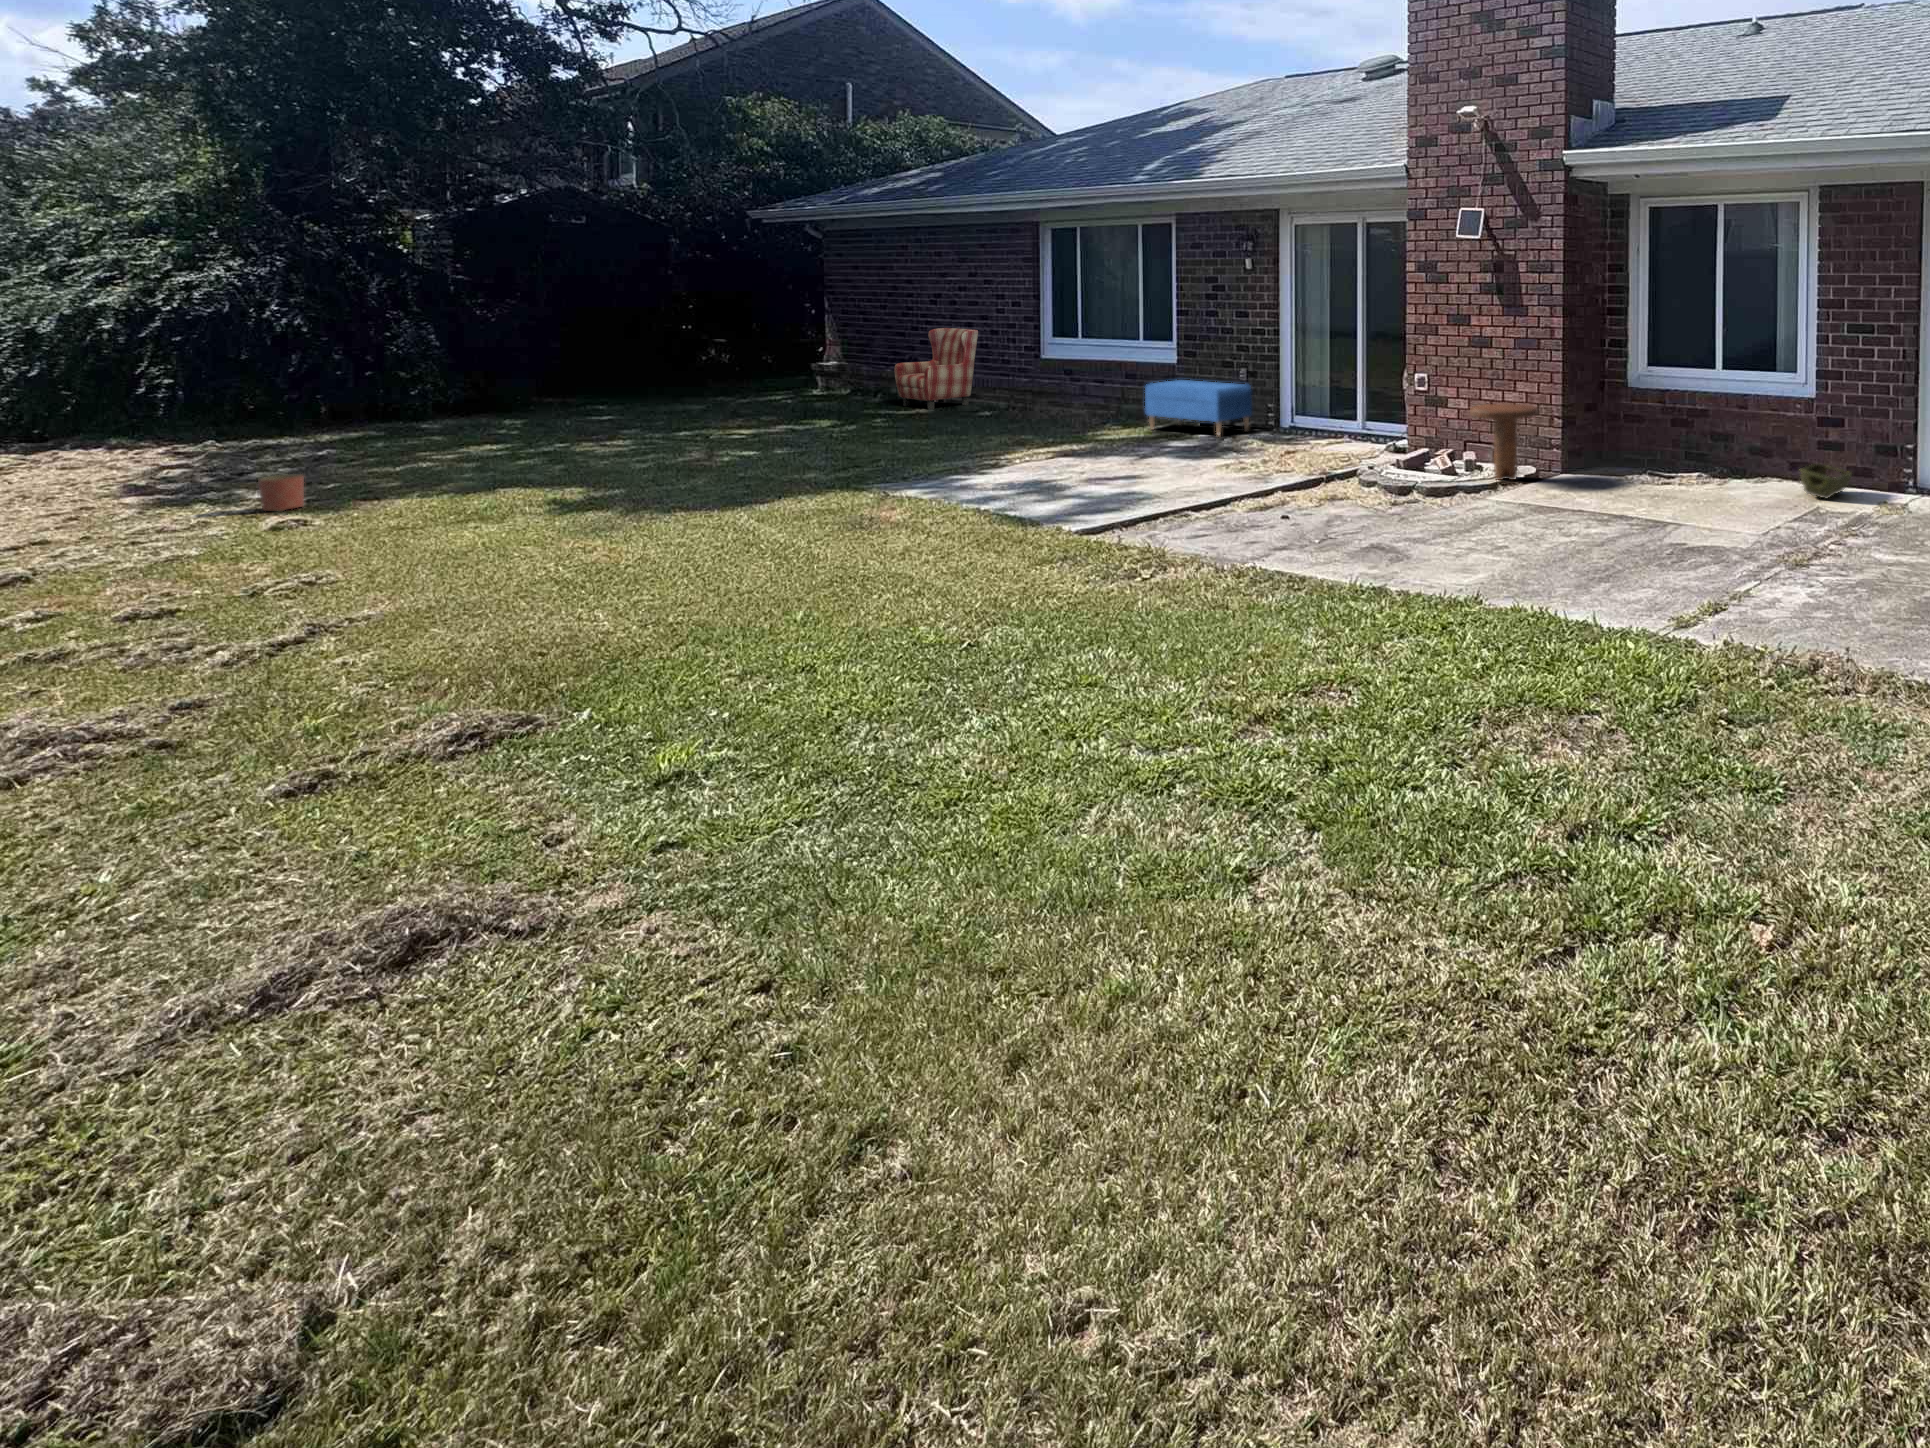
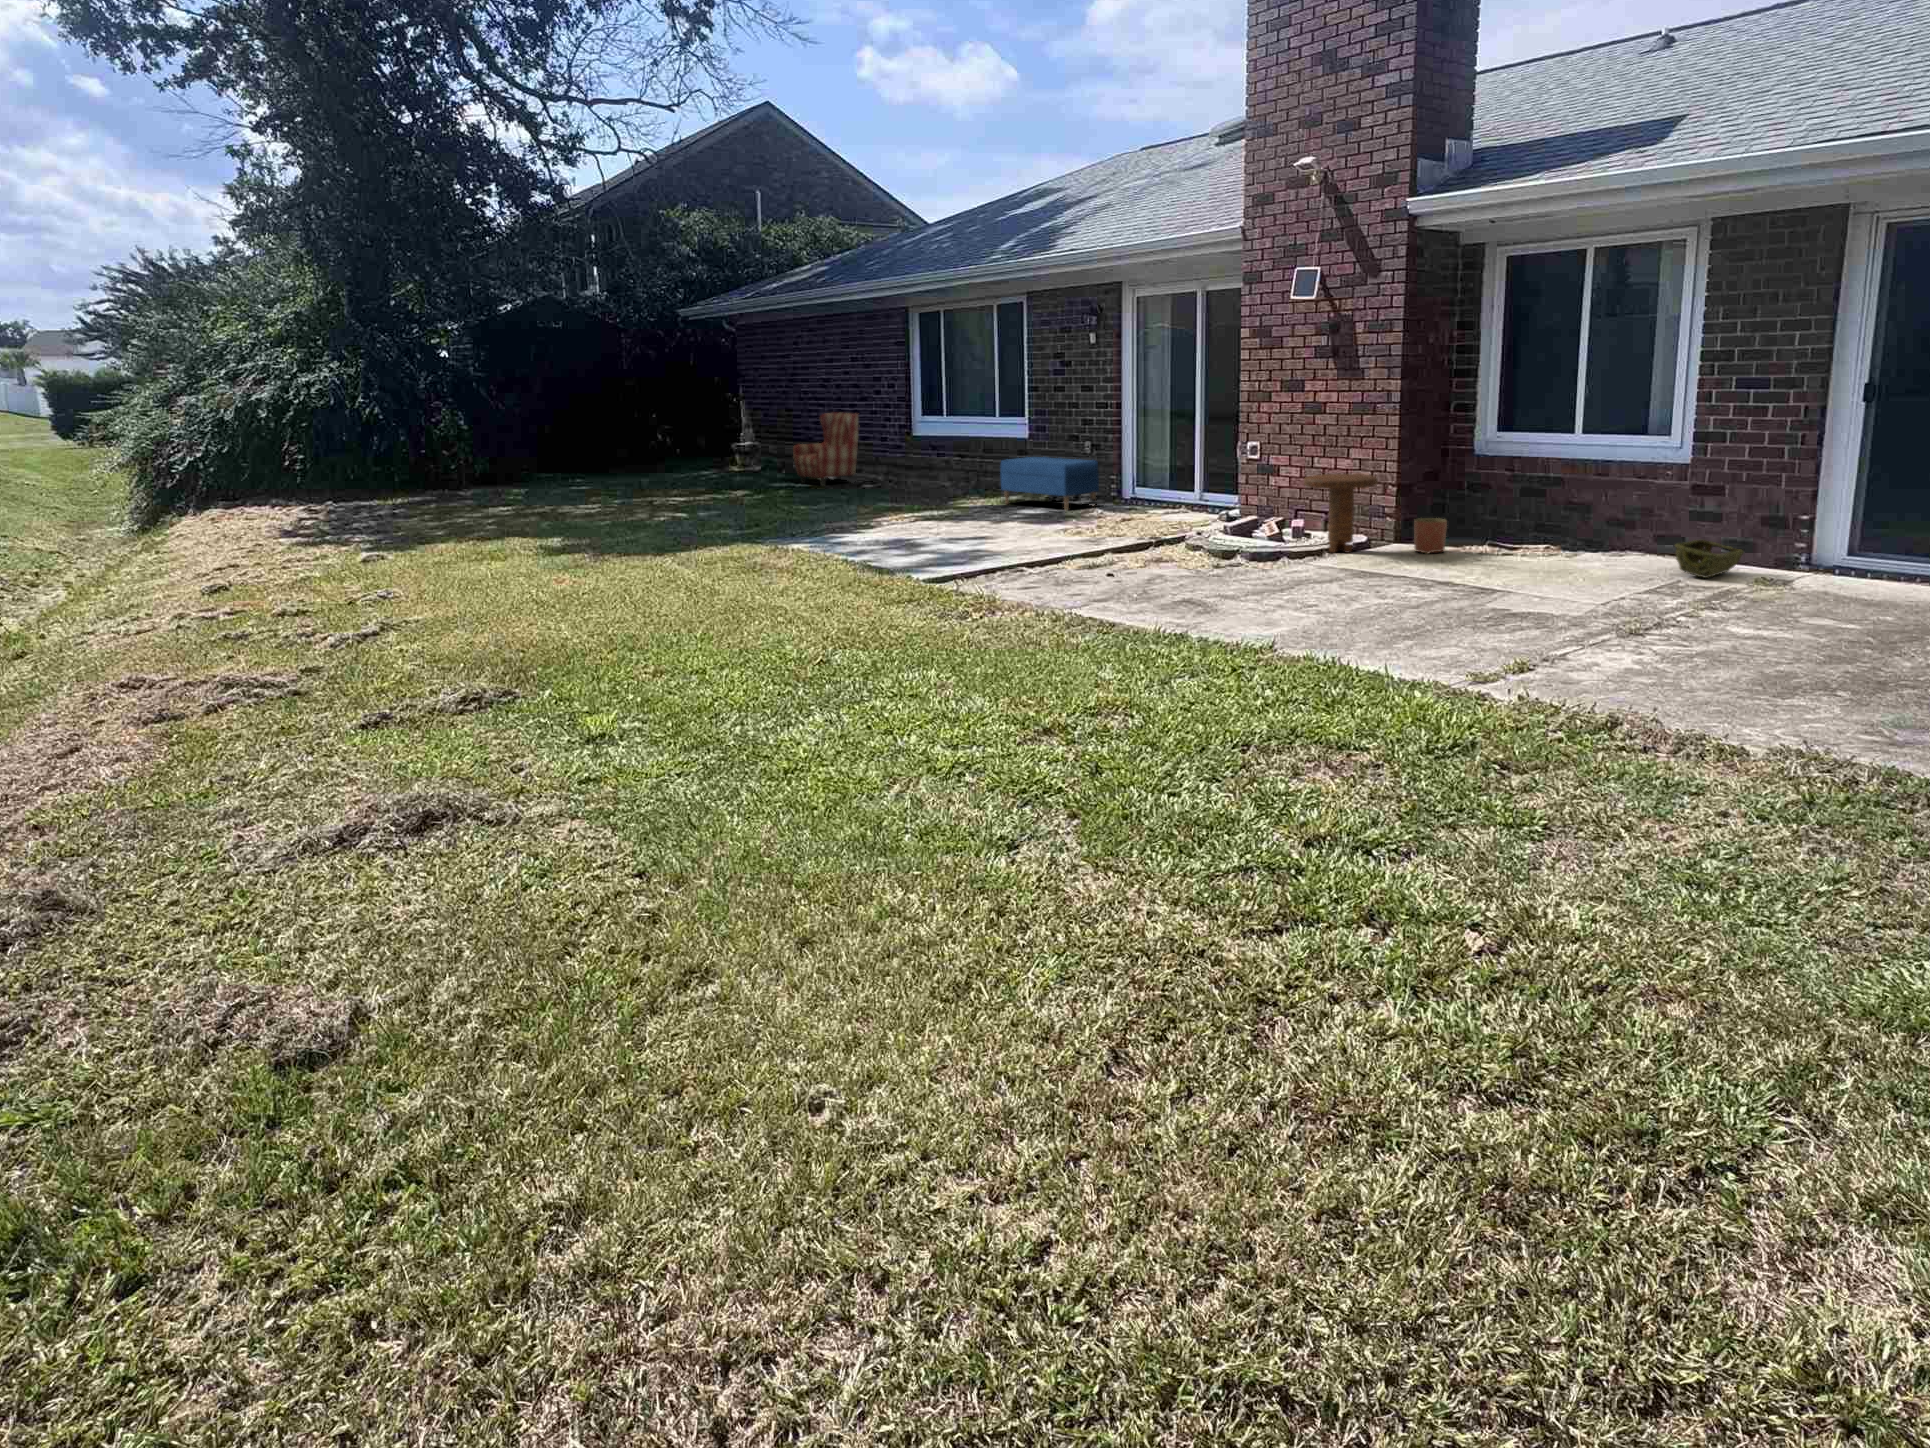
planter: present [258,474,304,511] -> present [1414,518,1447,554]

